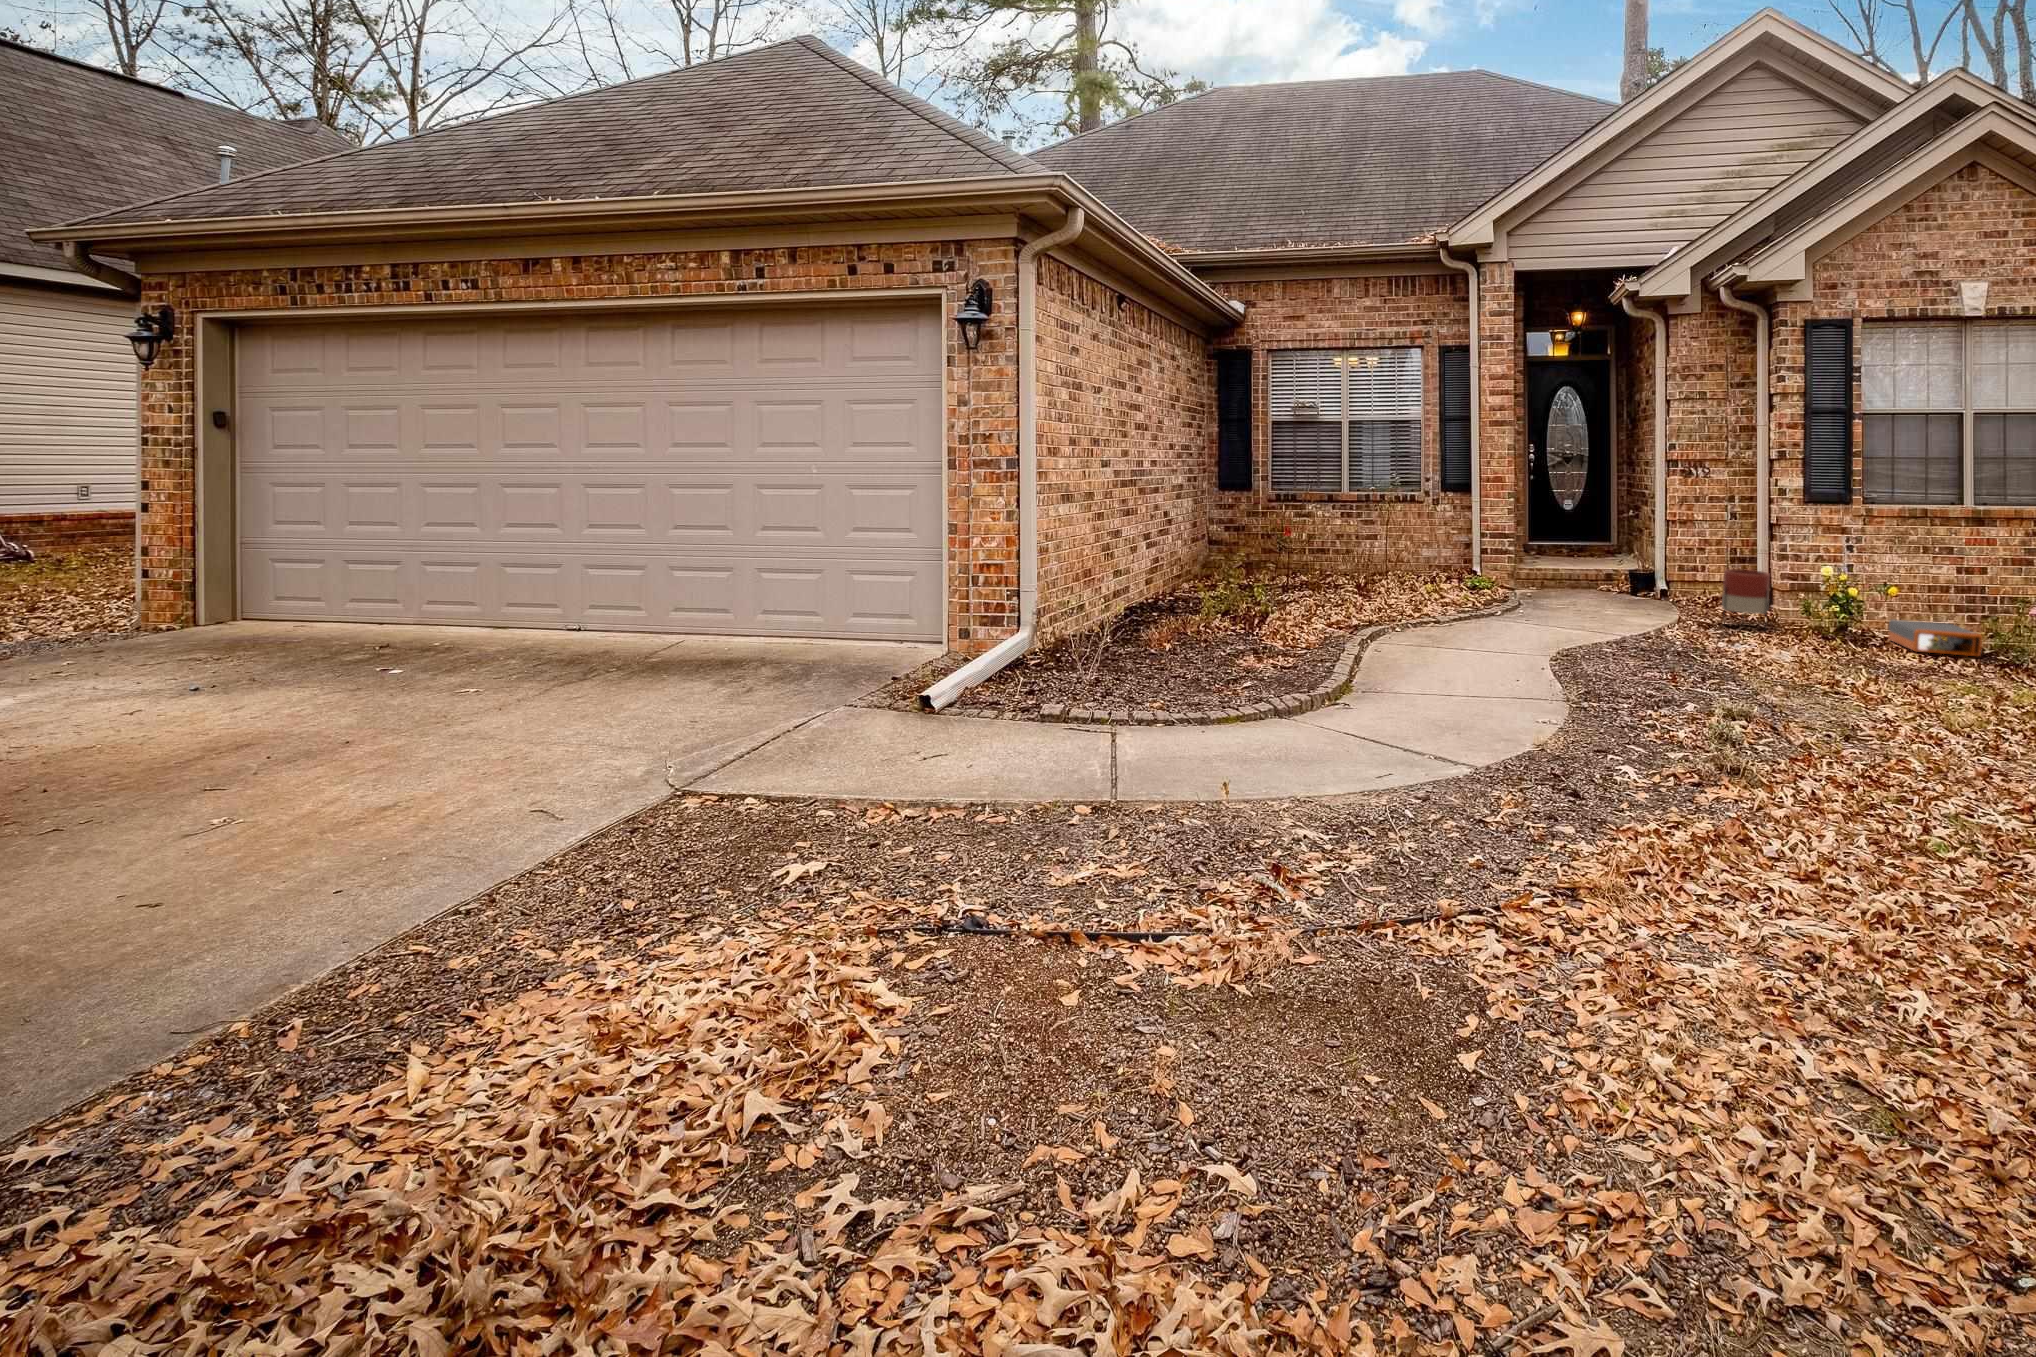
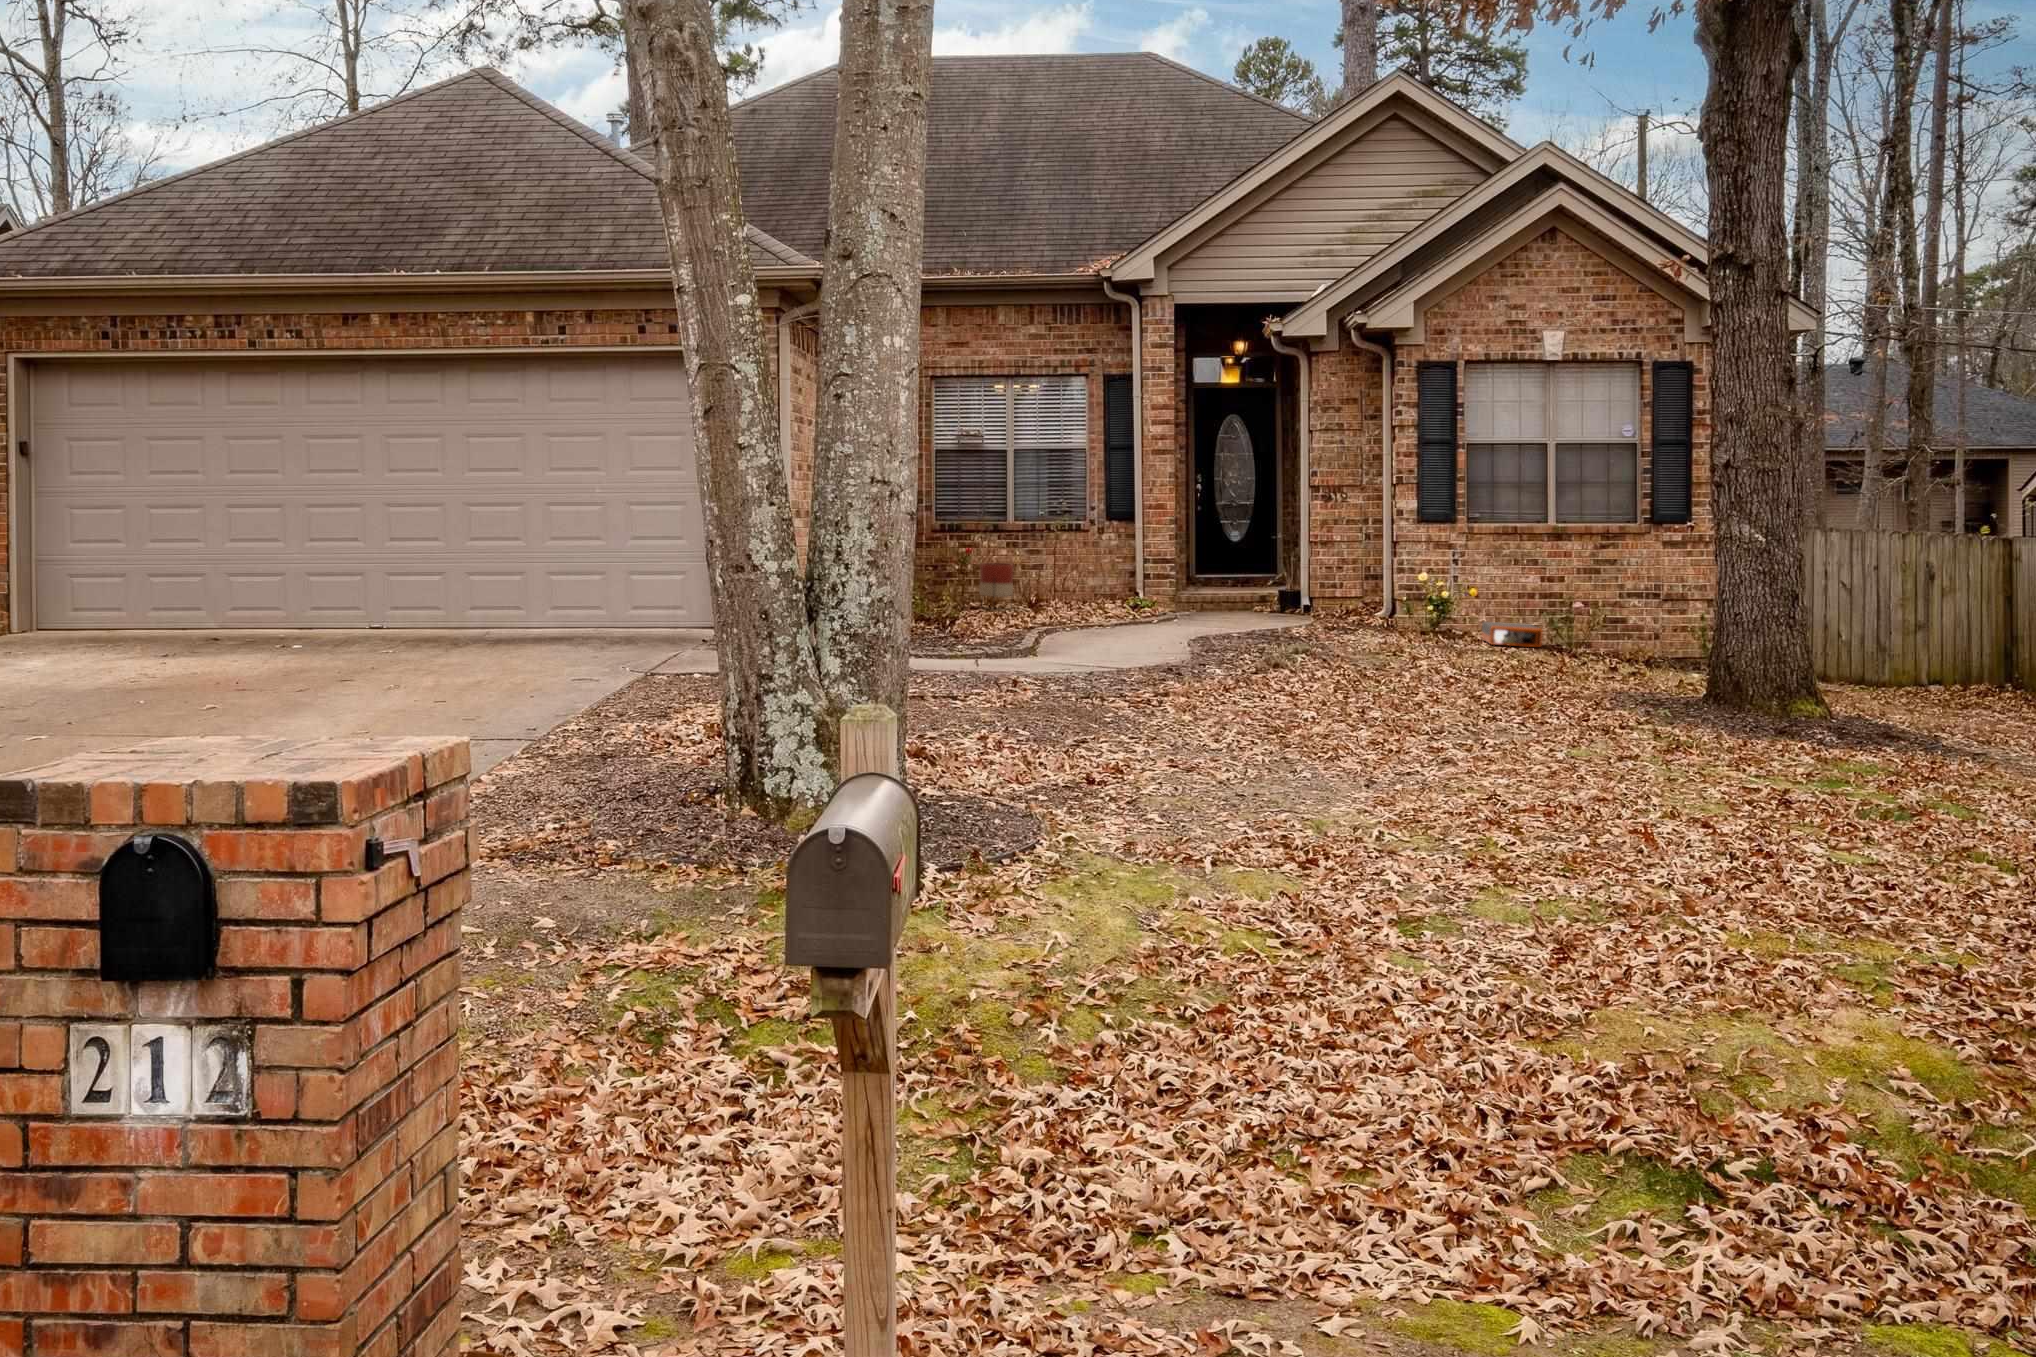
planter: present [1722,569,1770,620] -> present [979,563,1013,597]

